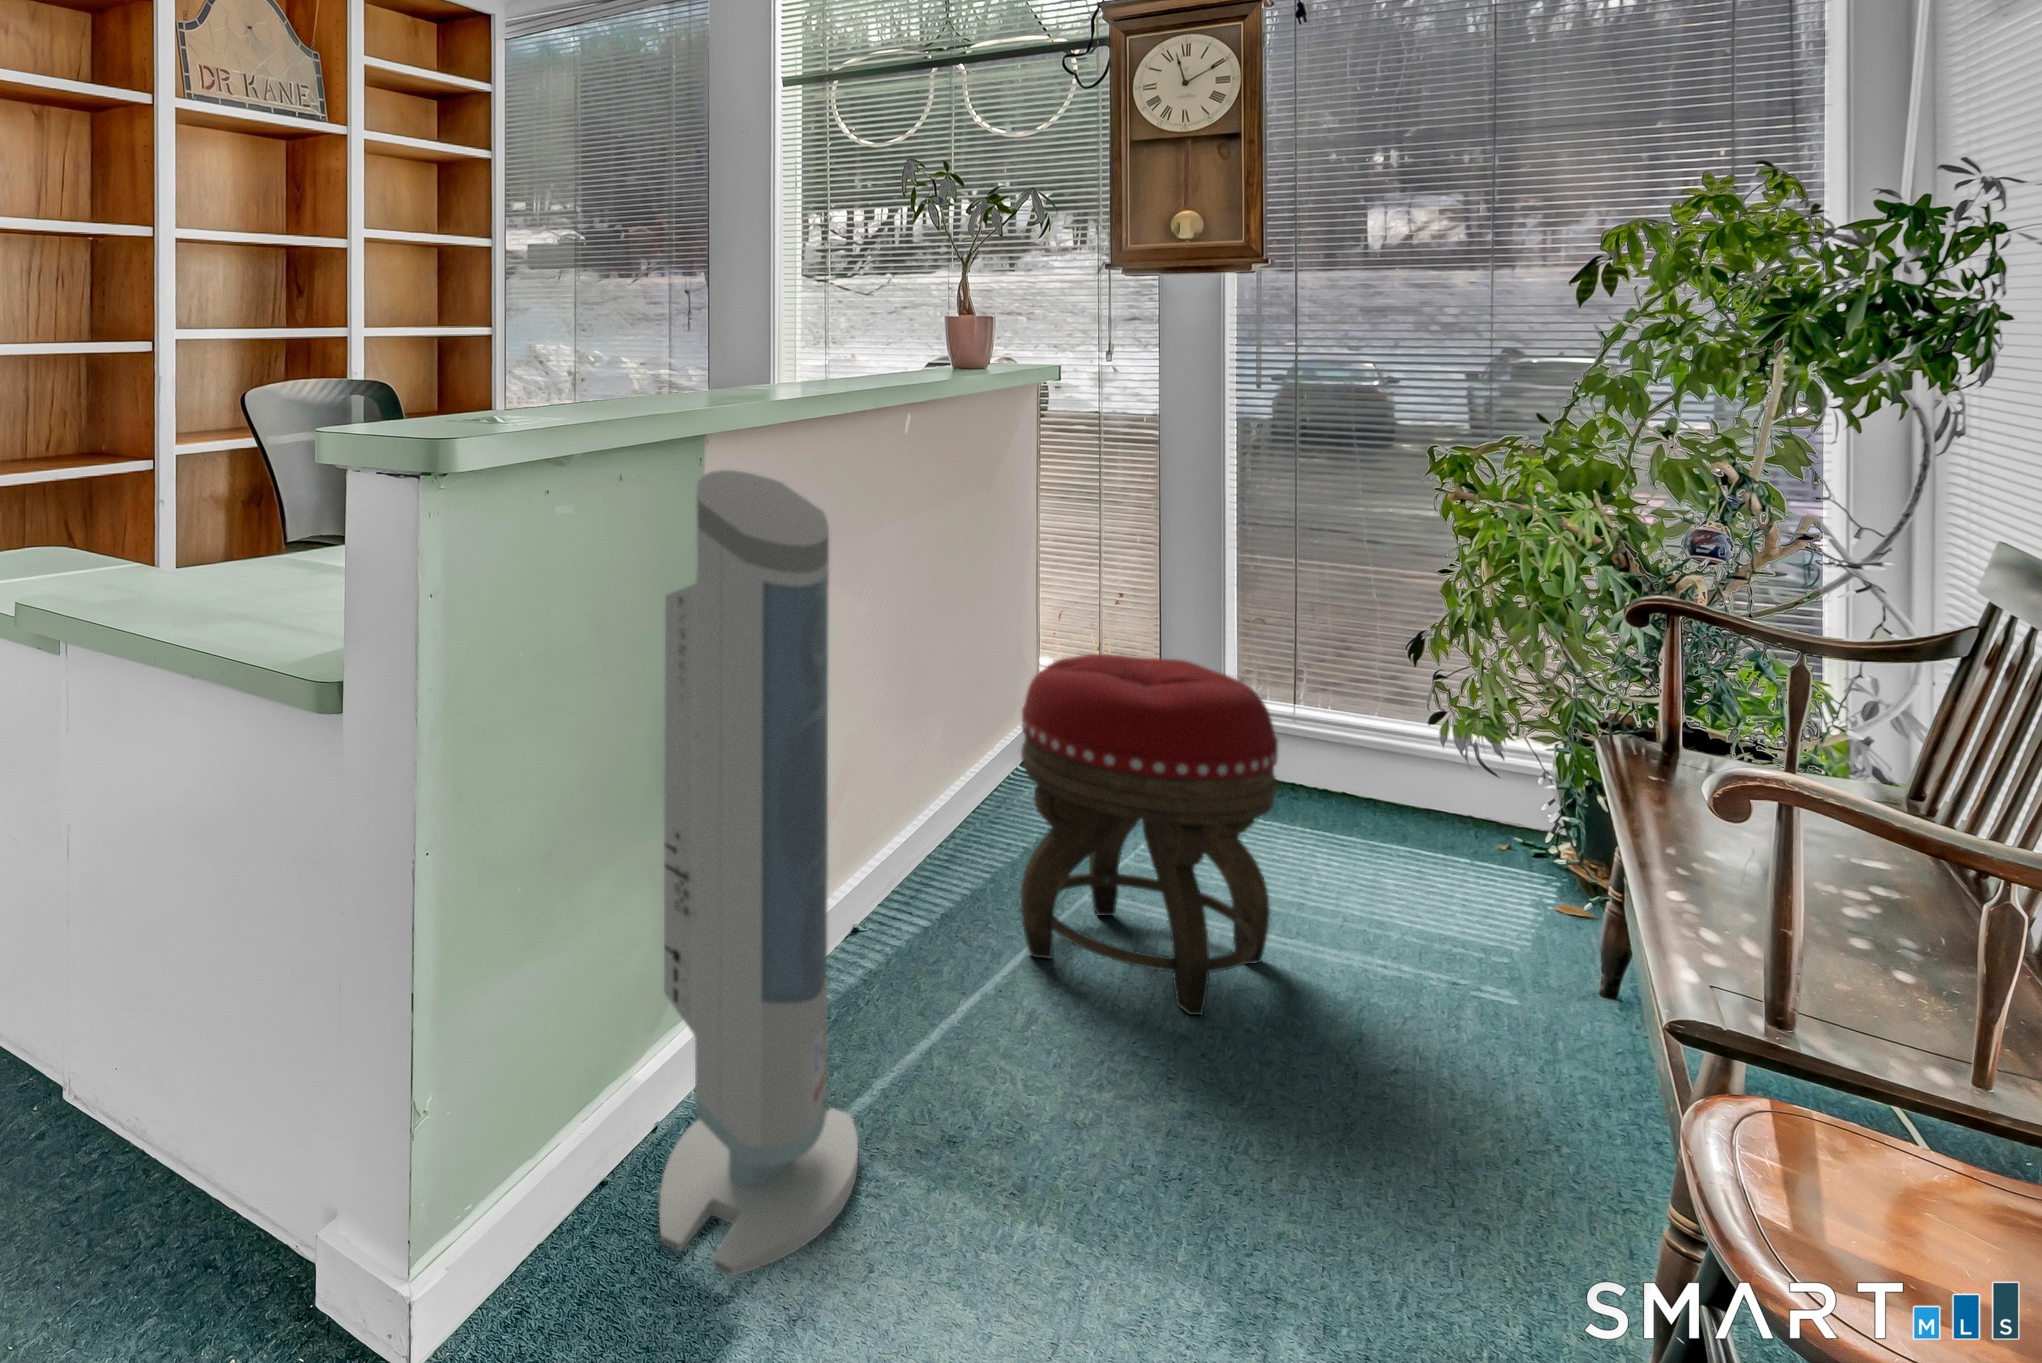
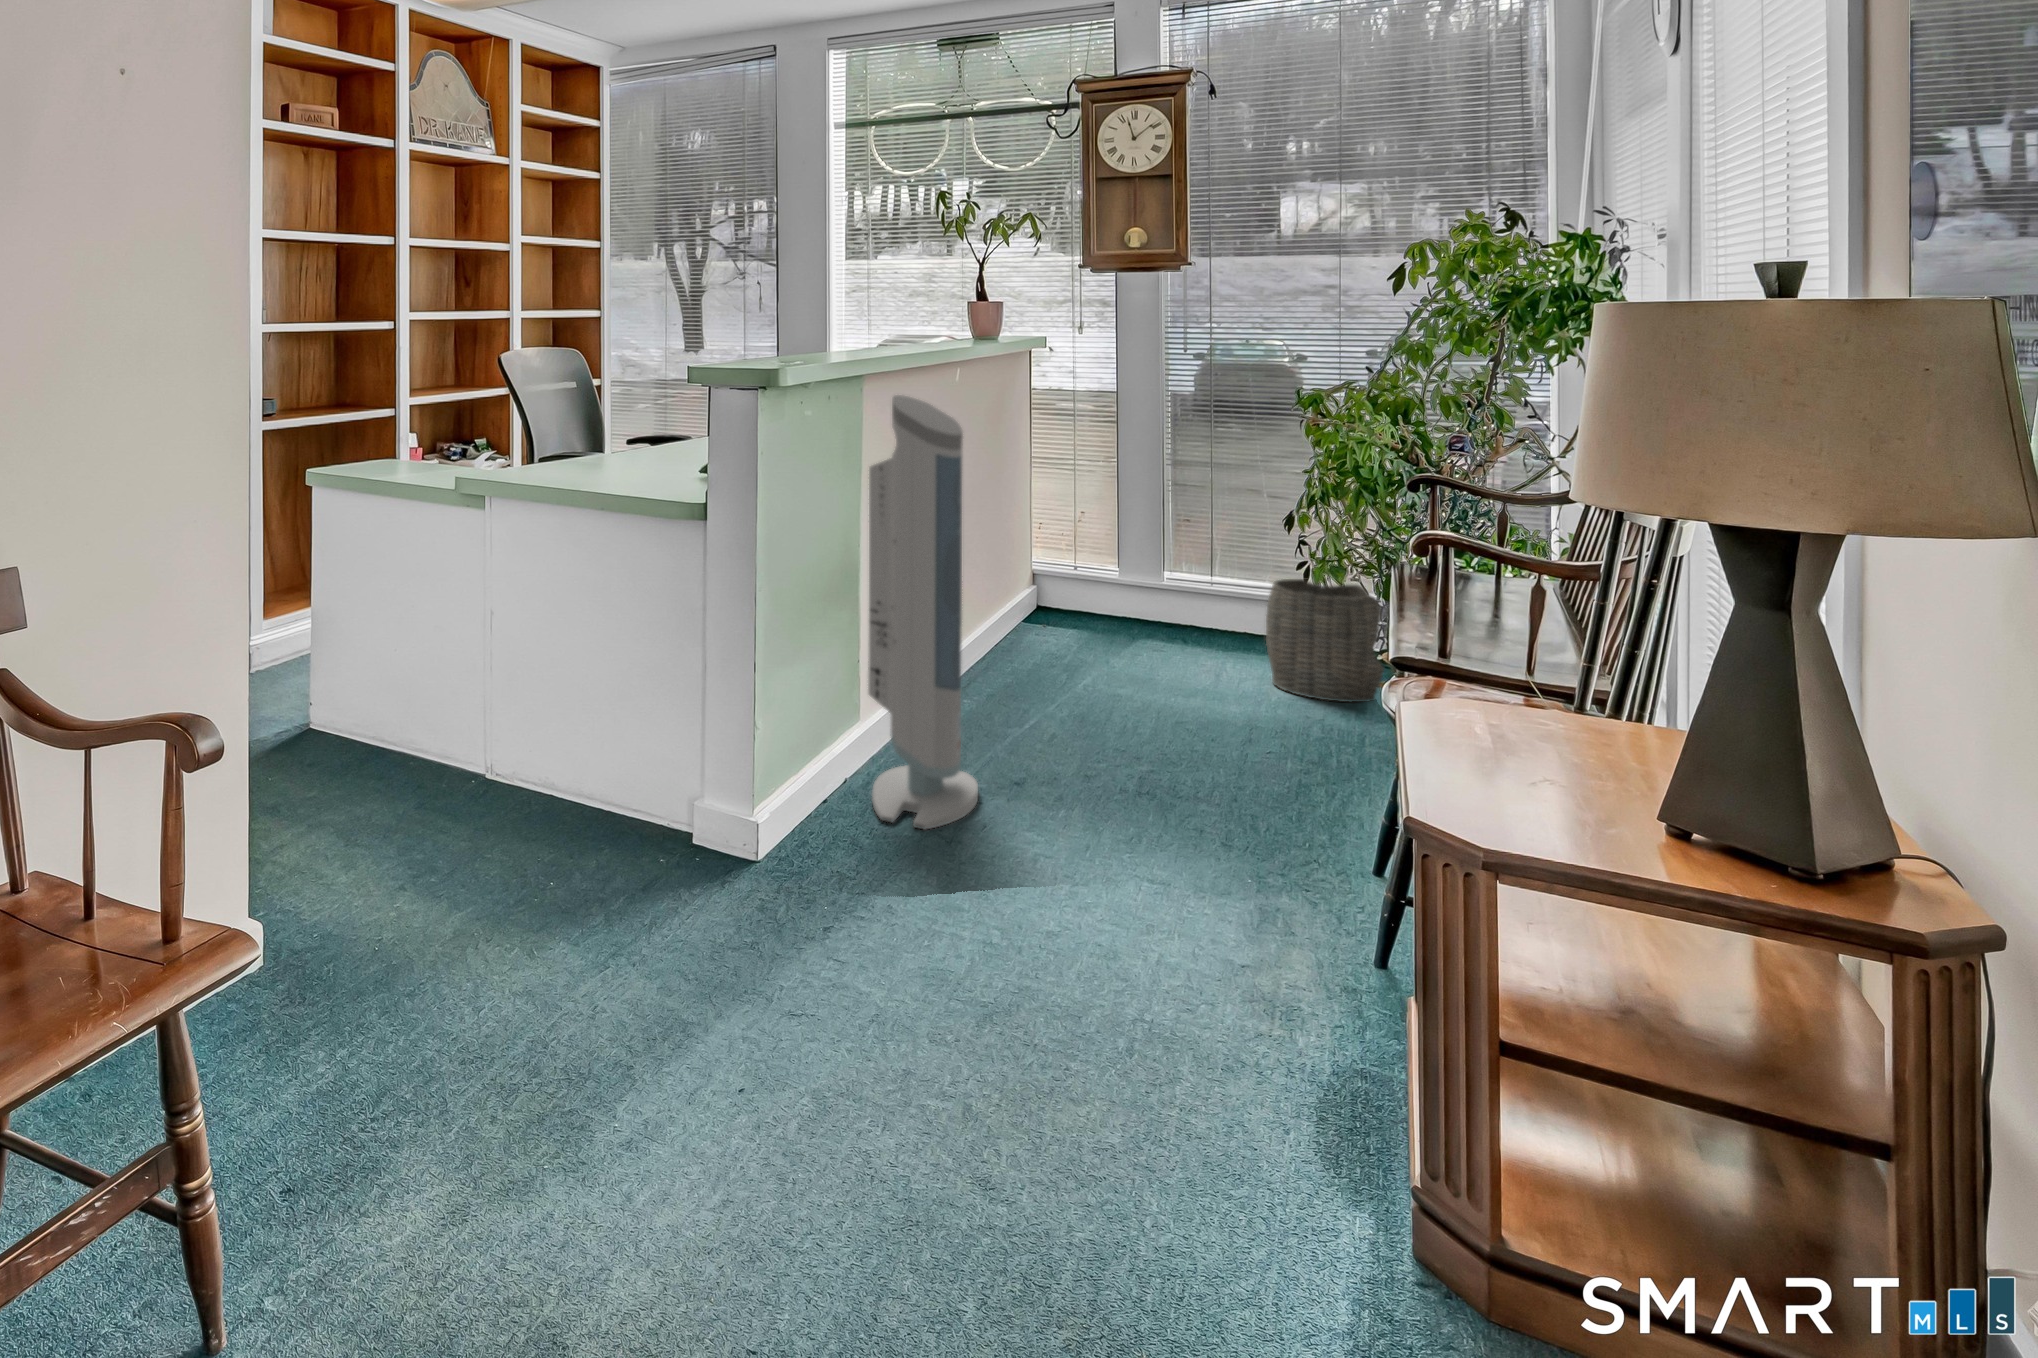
footstool: present [1021,654,1278,1015] -> none [1044,521,1206,731]
woven basket: none [1379,742,1578,957] -> present [1266,579,1384,702]

